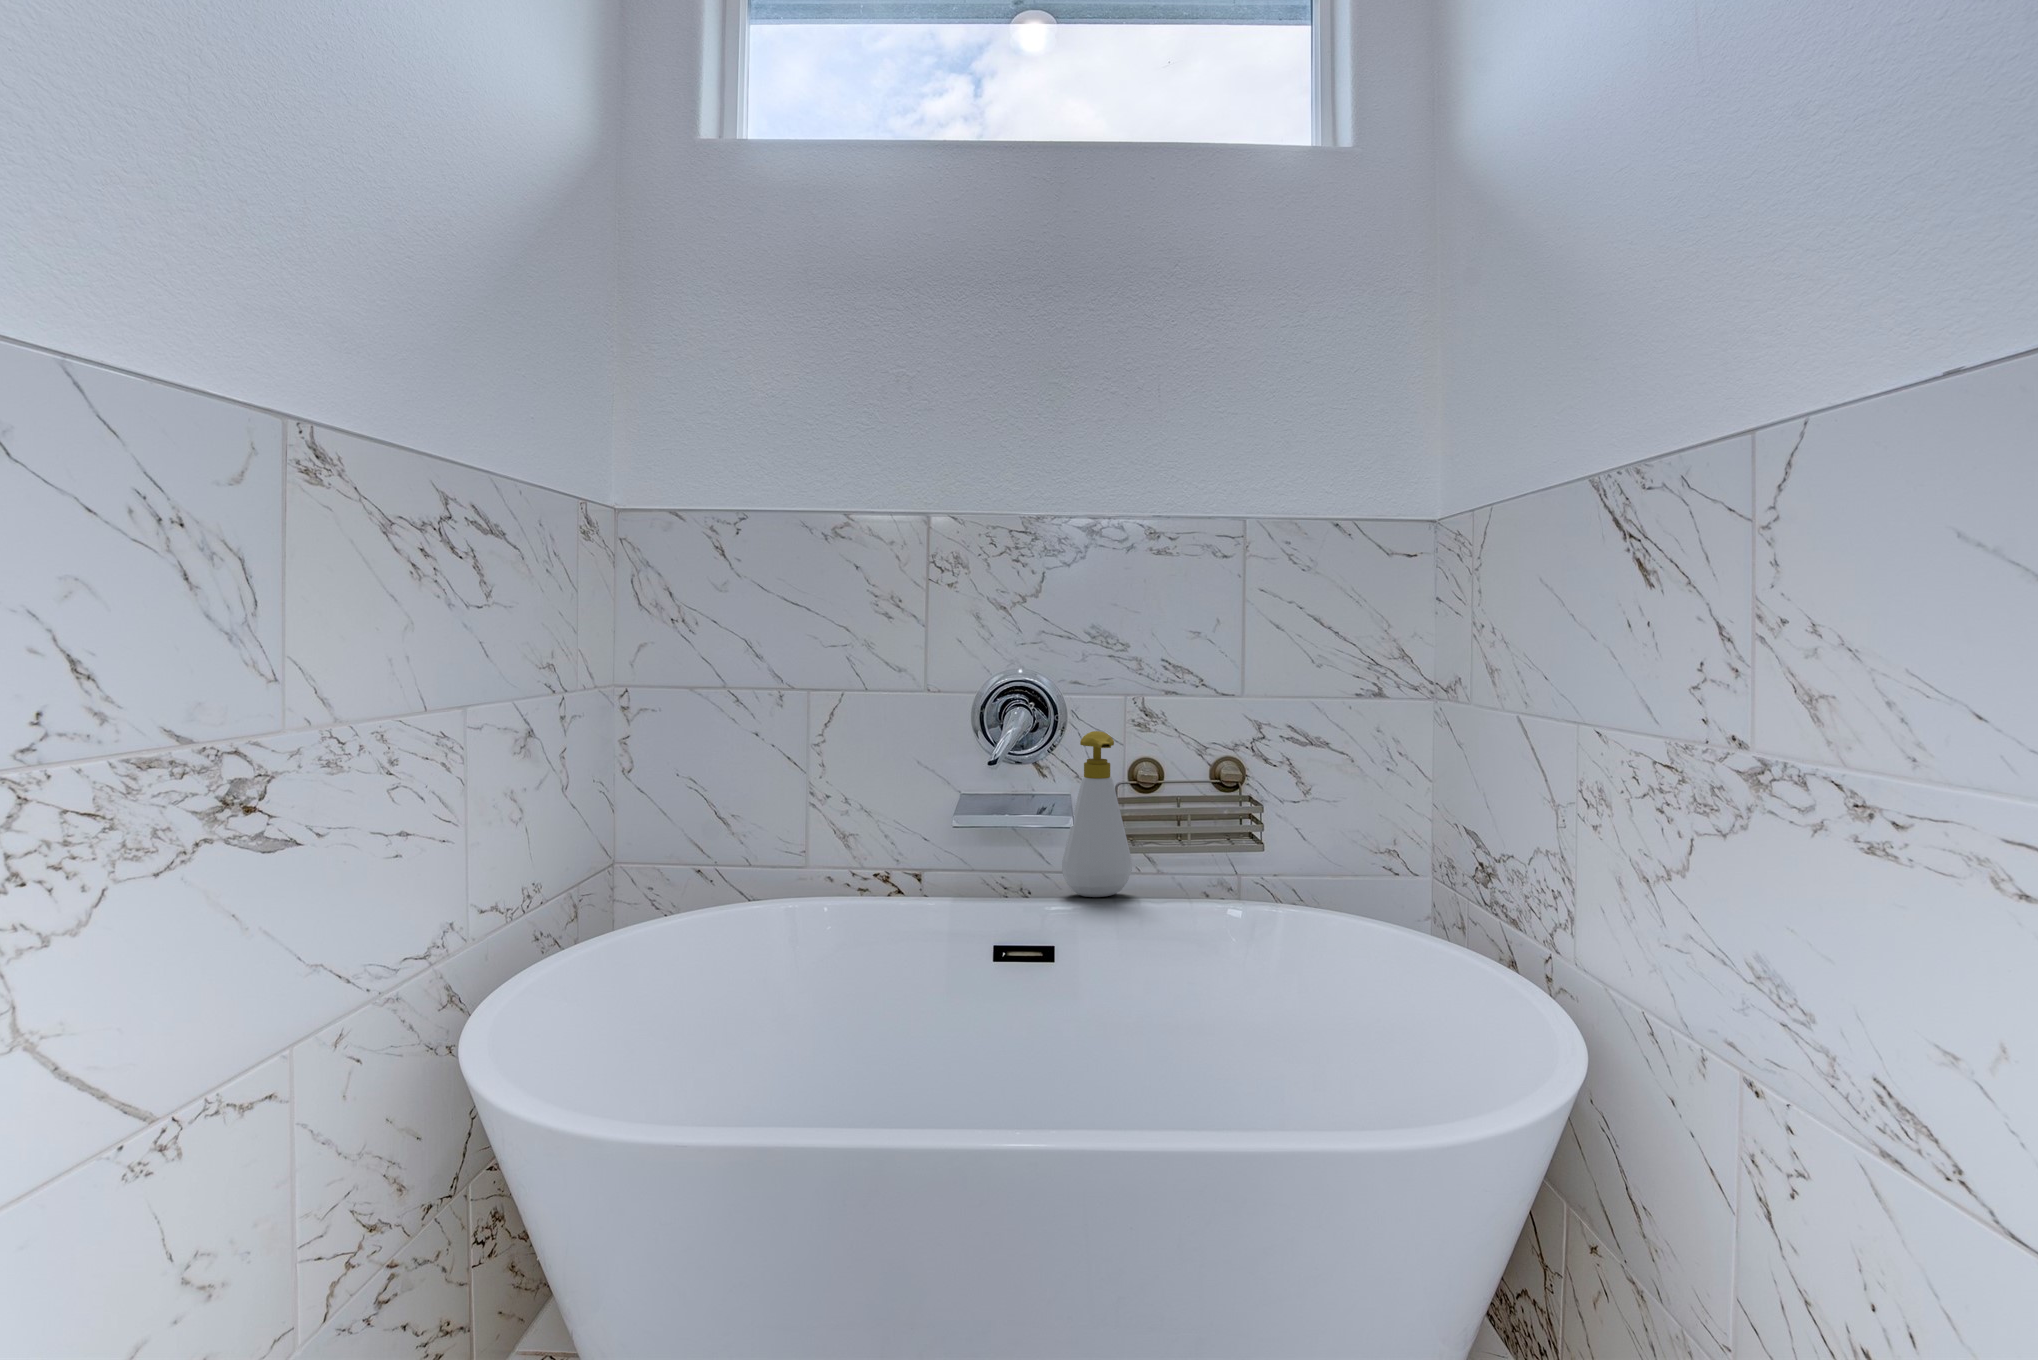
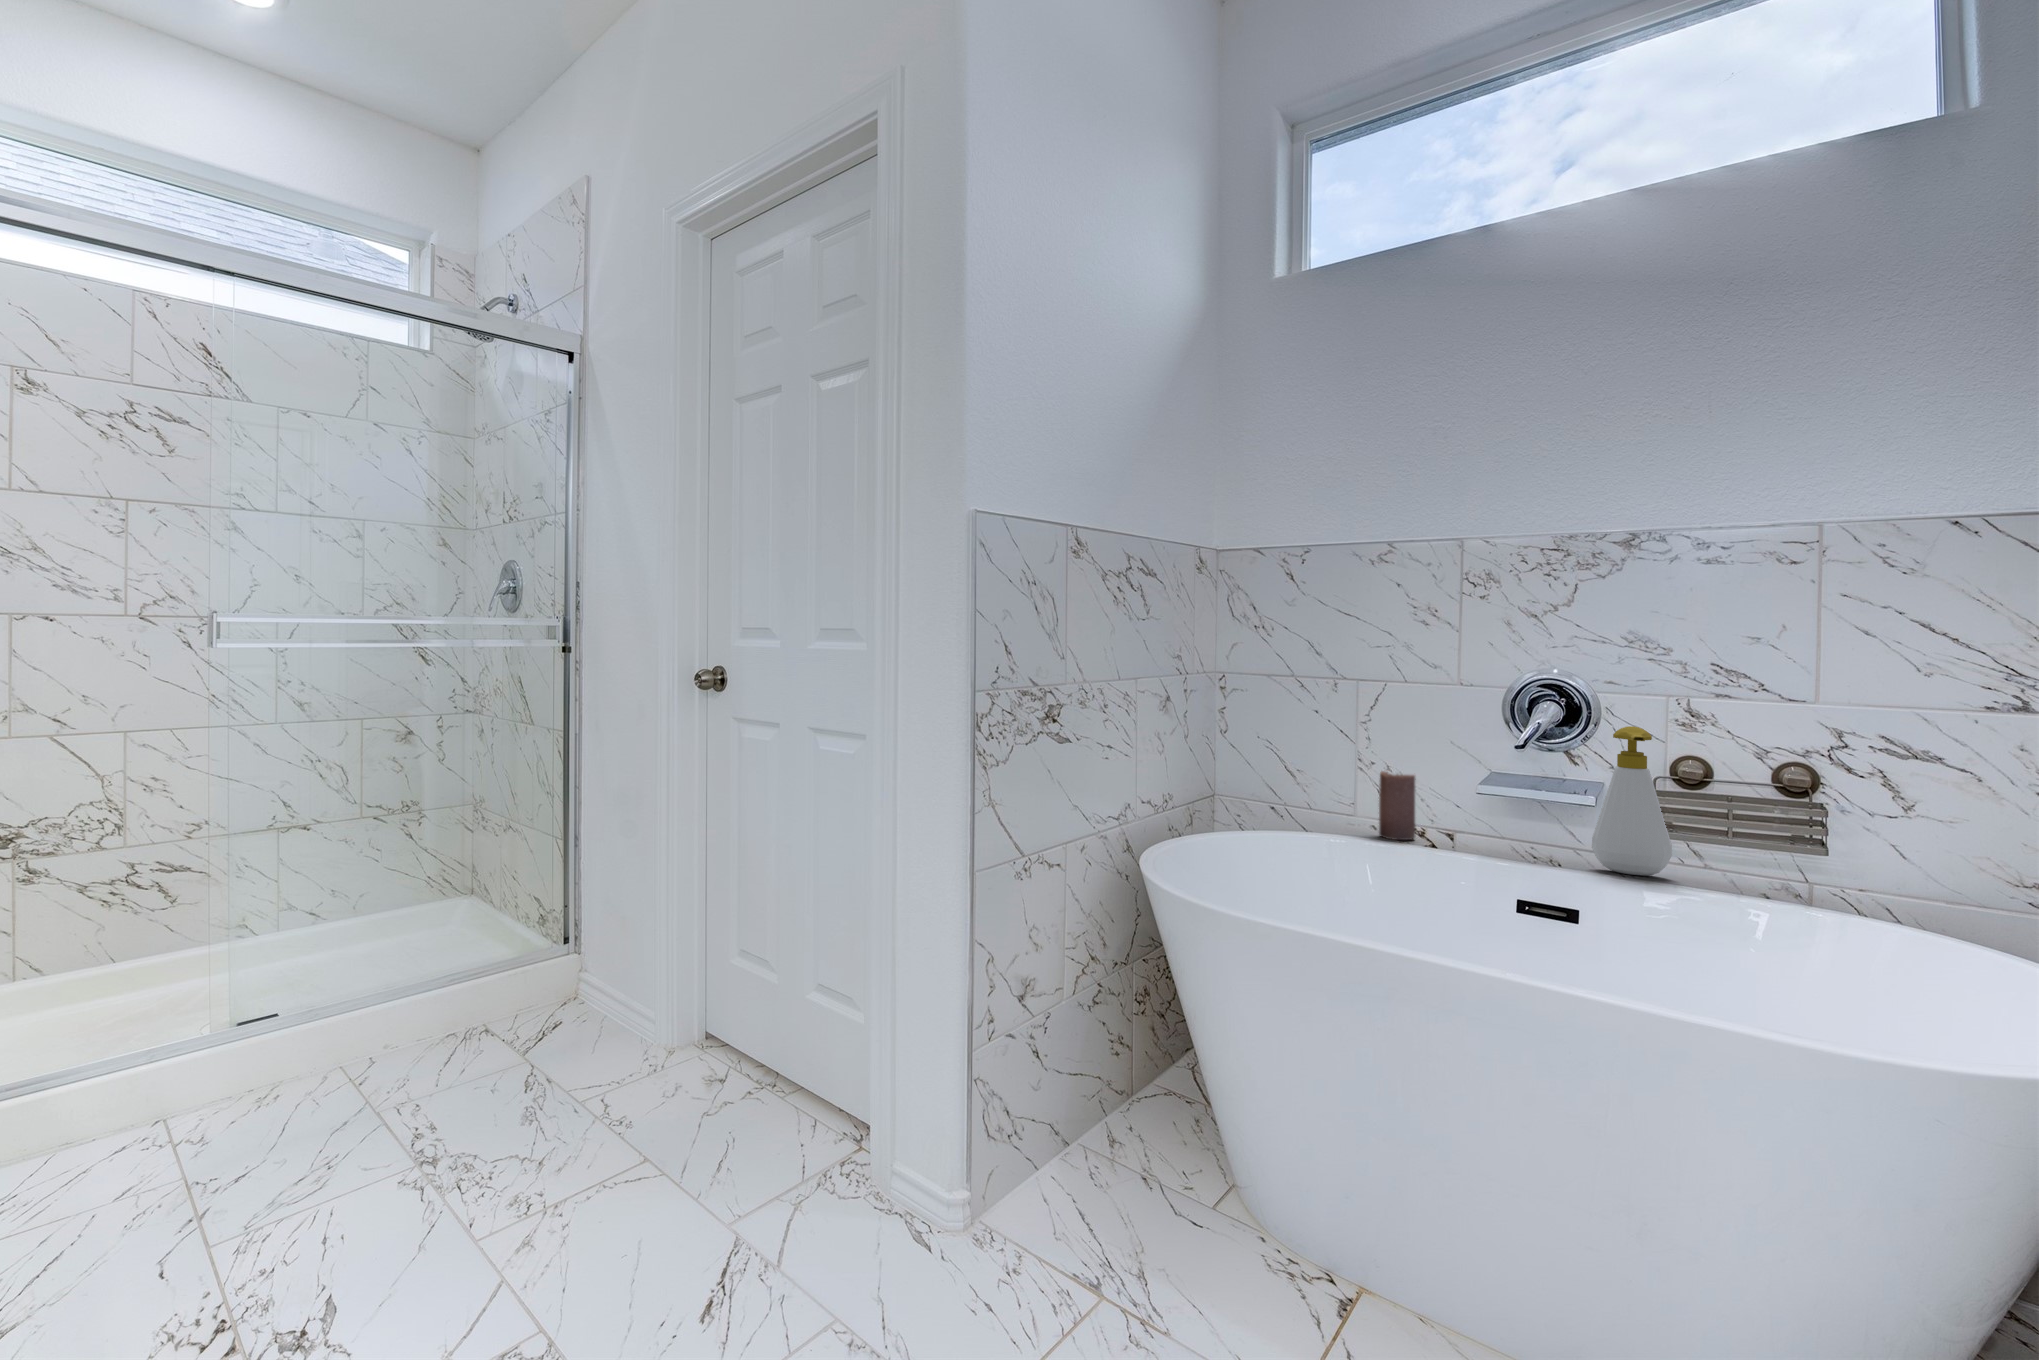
candle: none [838,804,880,895] -> present [1379,771,1416,840]

